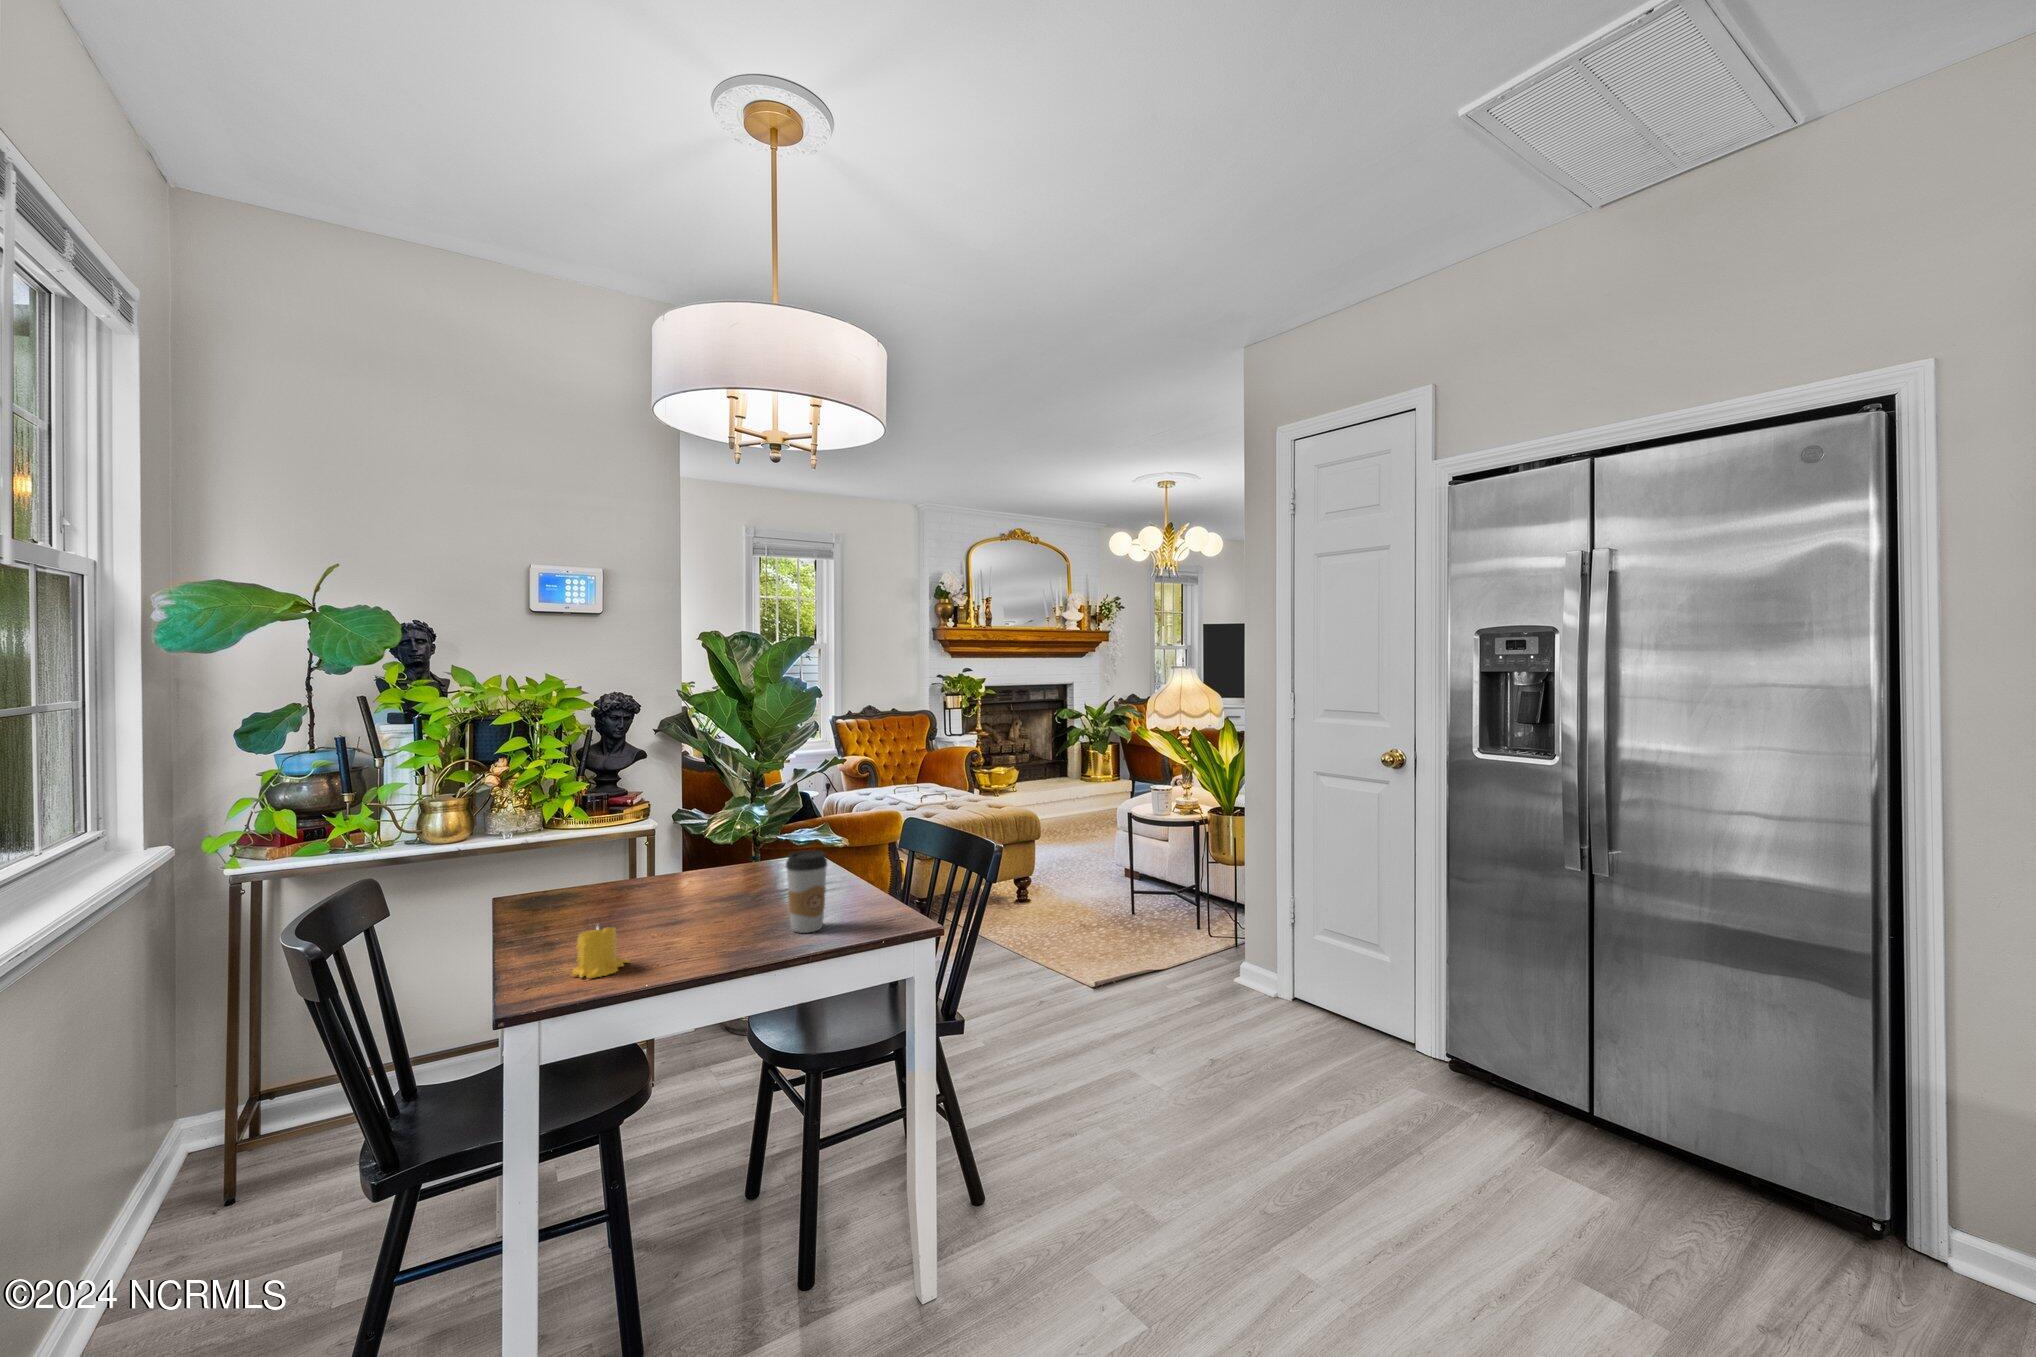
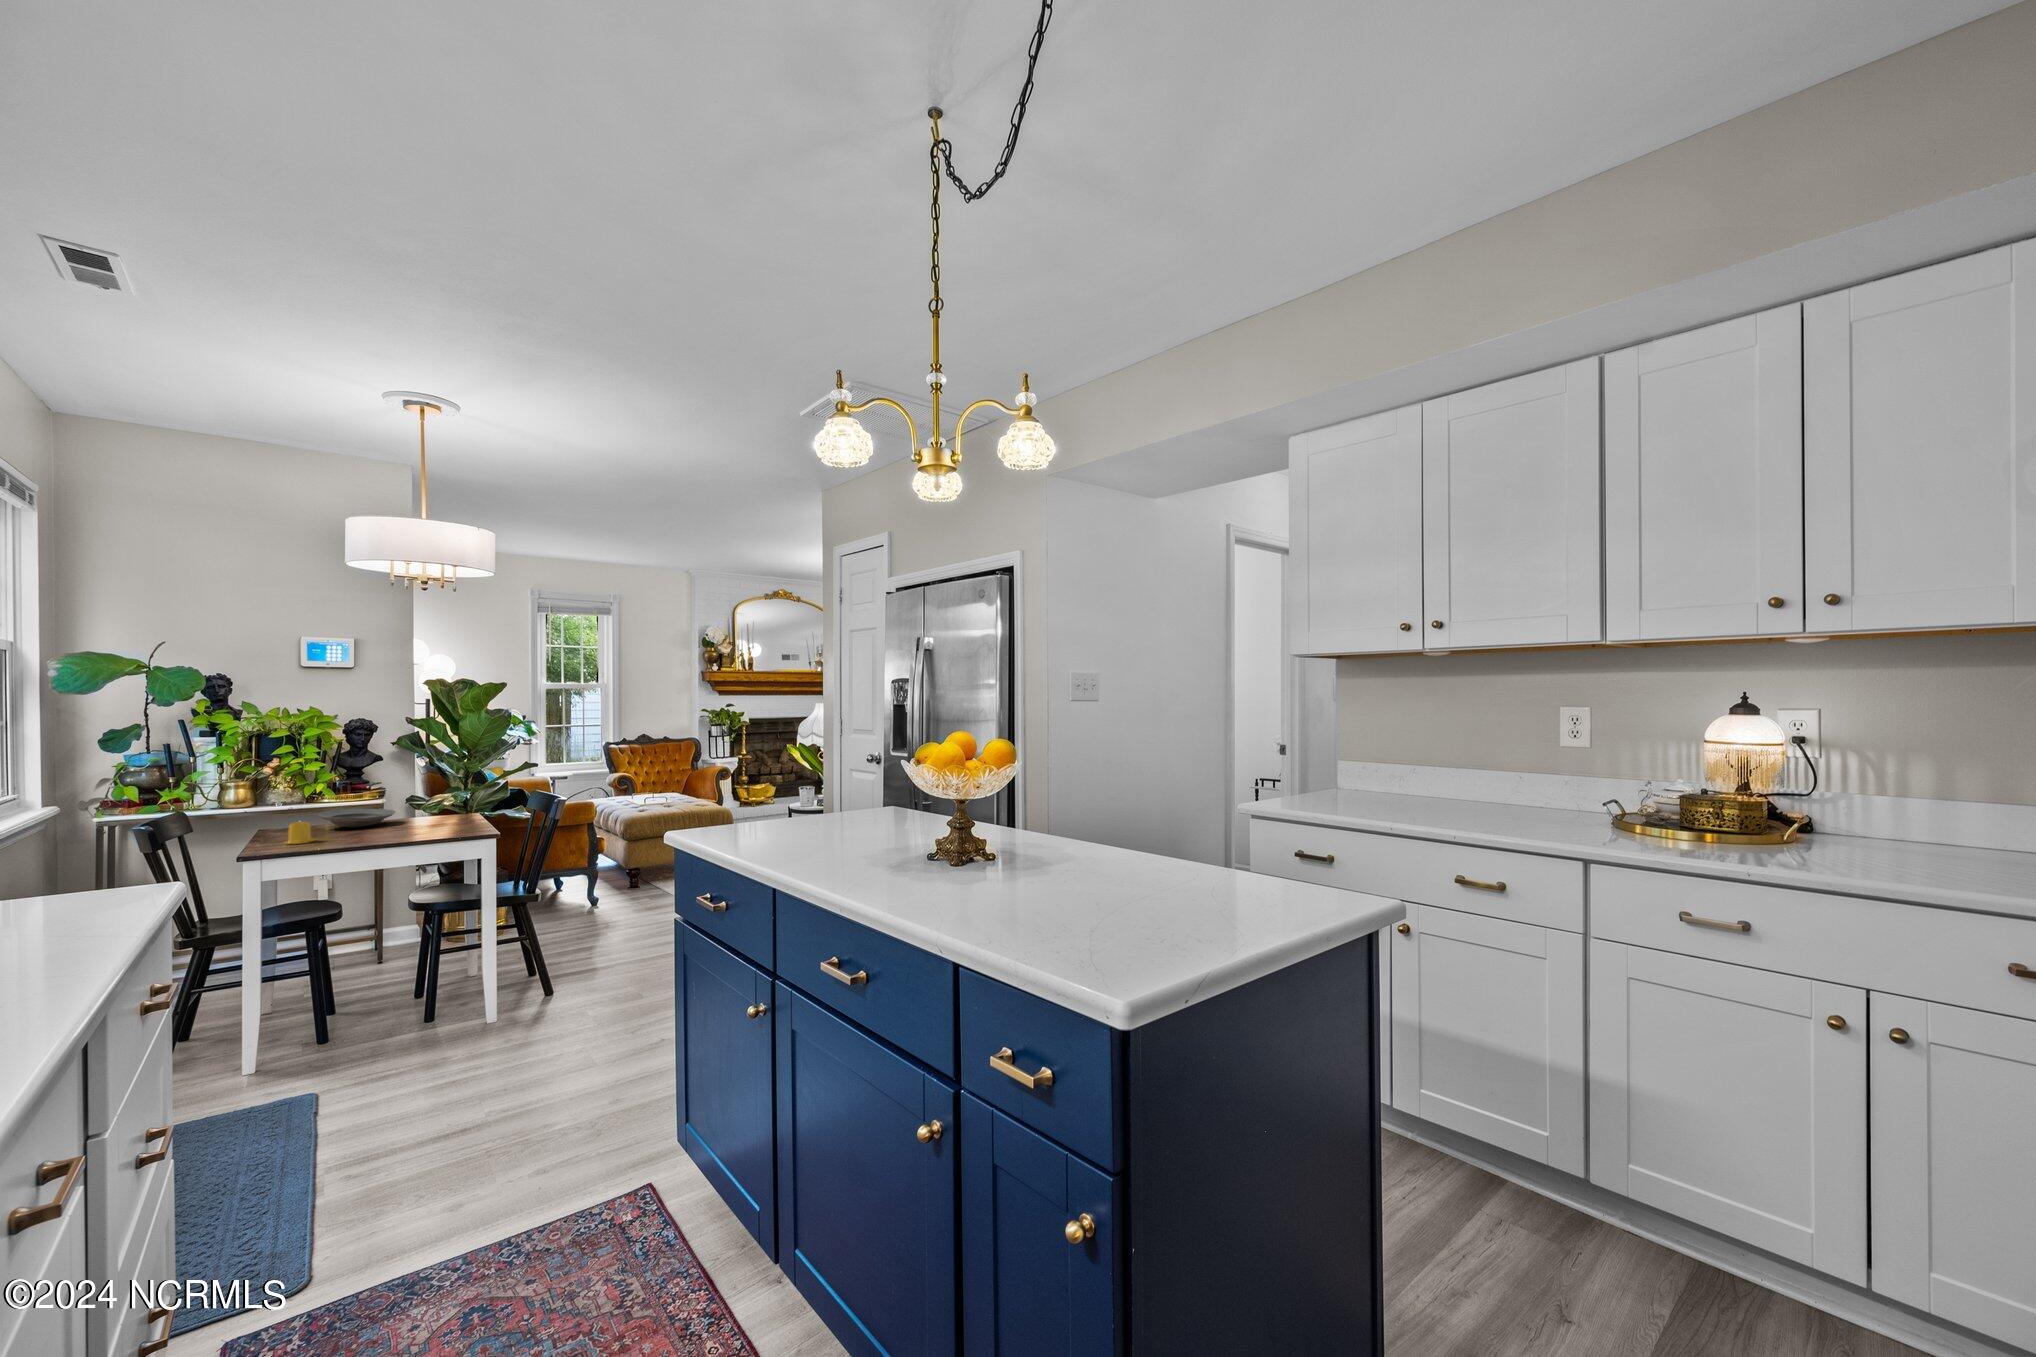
coffee cup: present [786,851,827,933] -> none [412,791,437,831]
plate: none [601,865,726,909] -> present [318,809,395,827]

